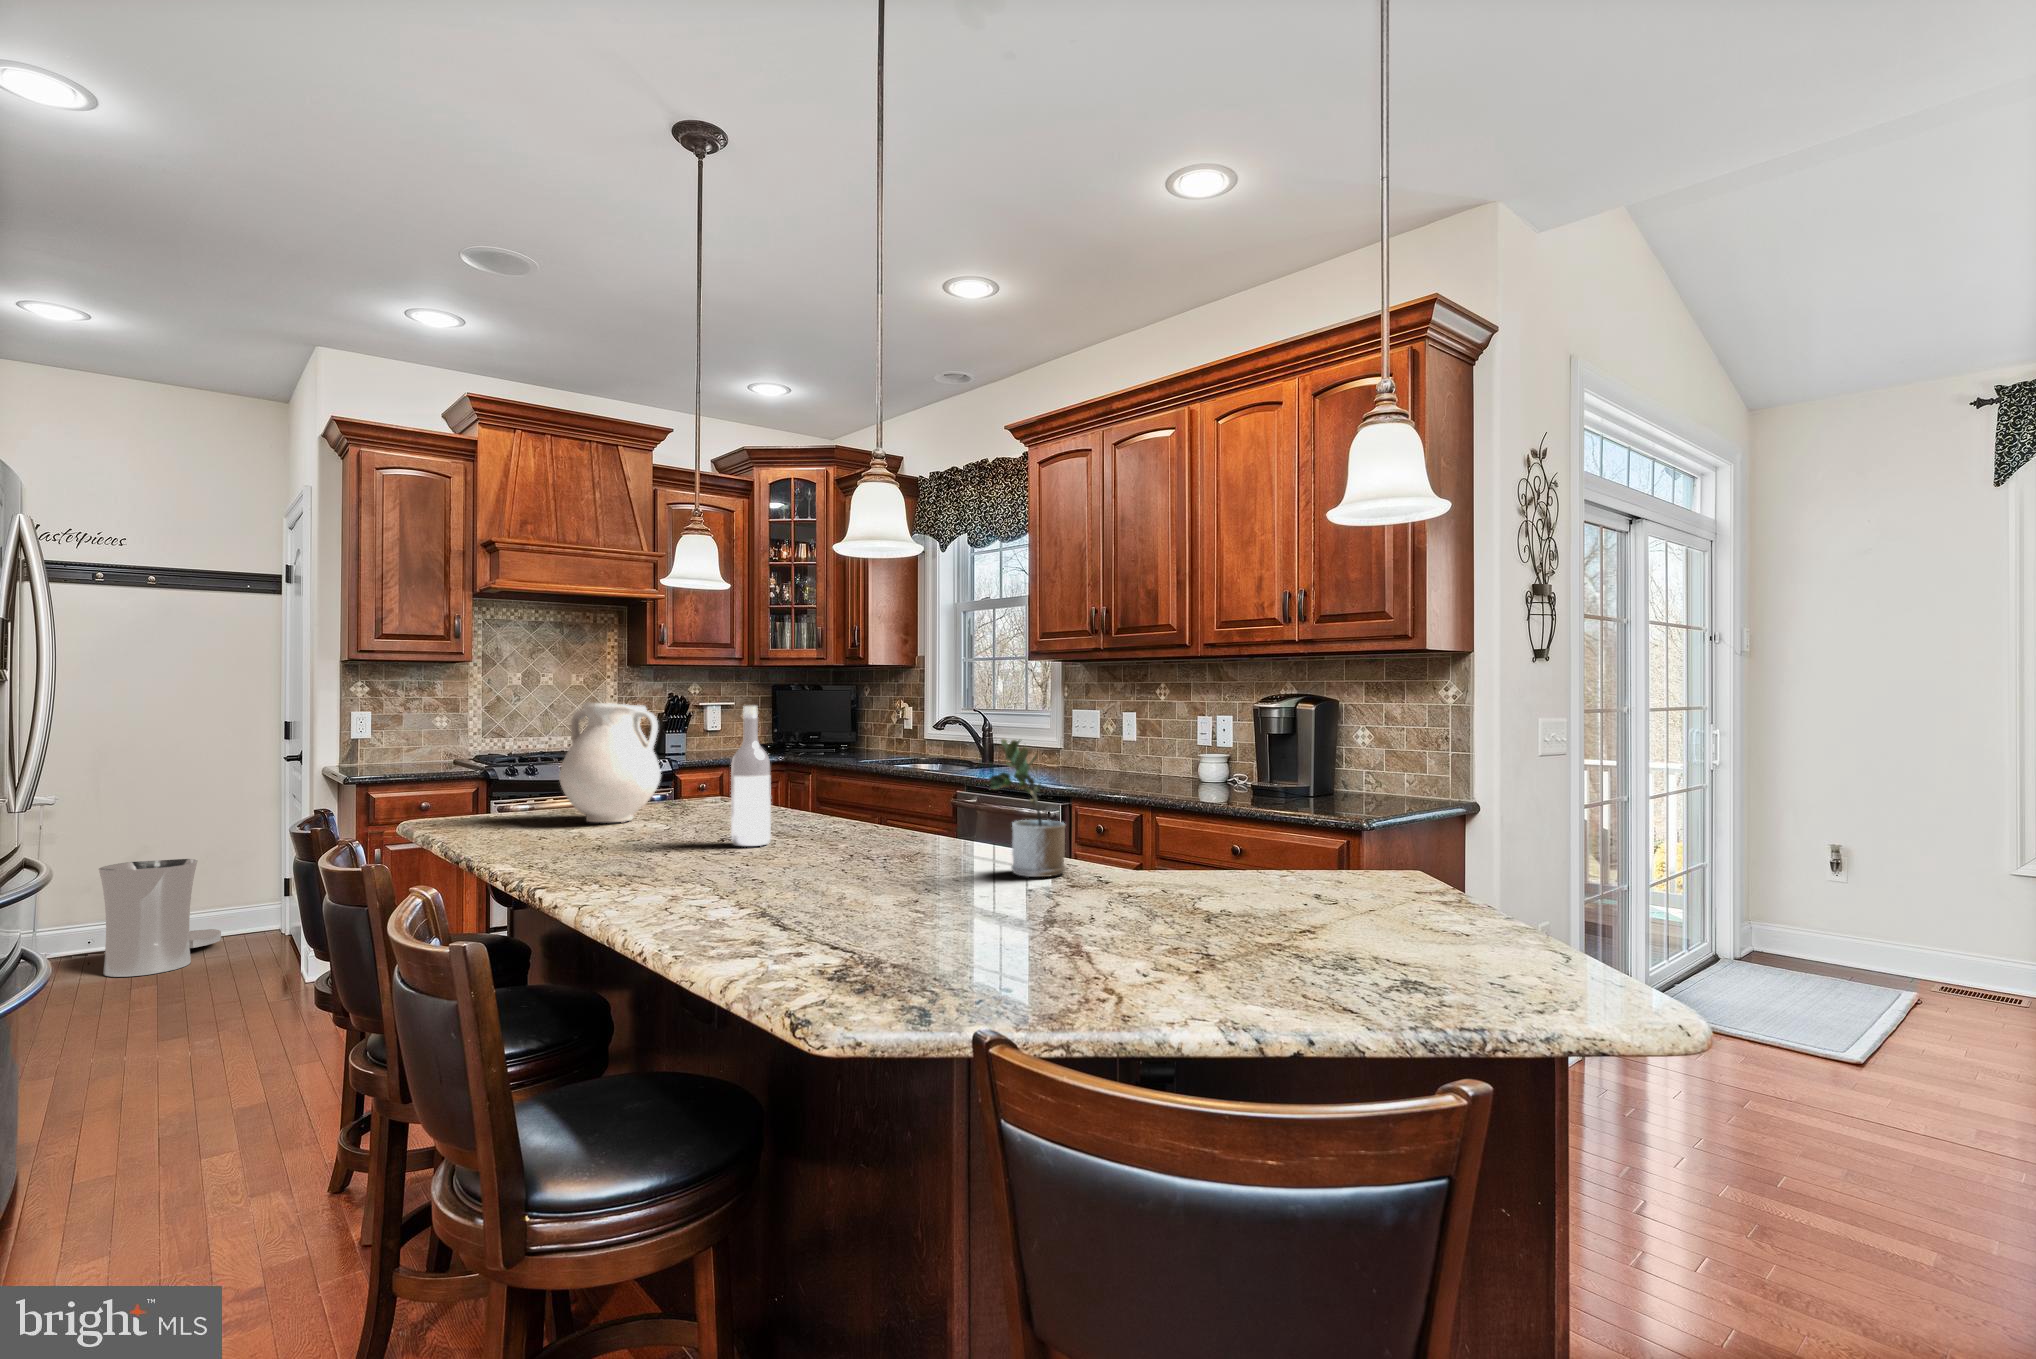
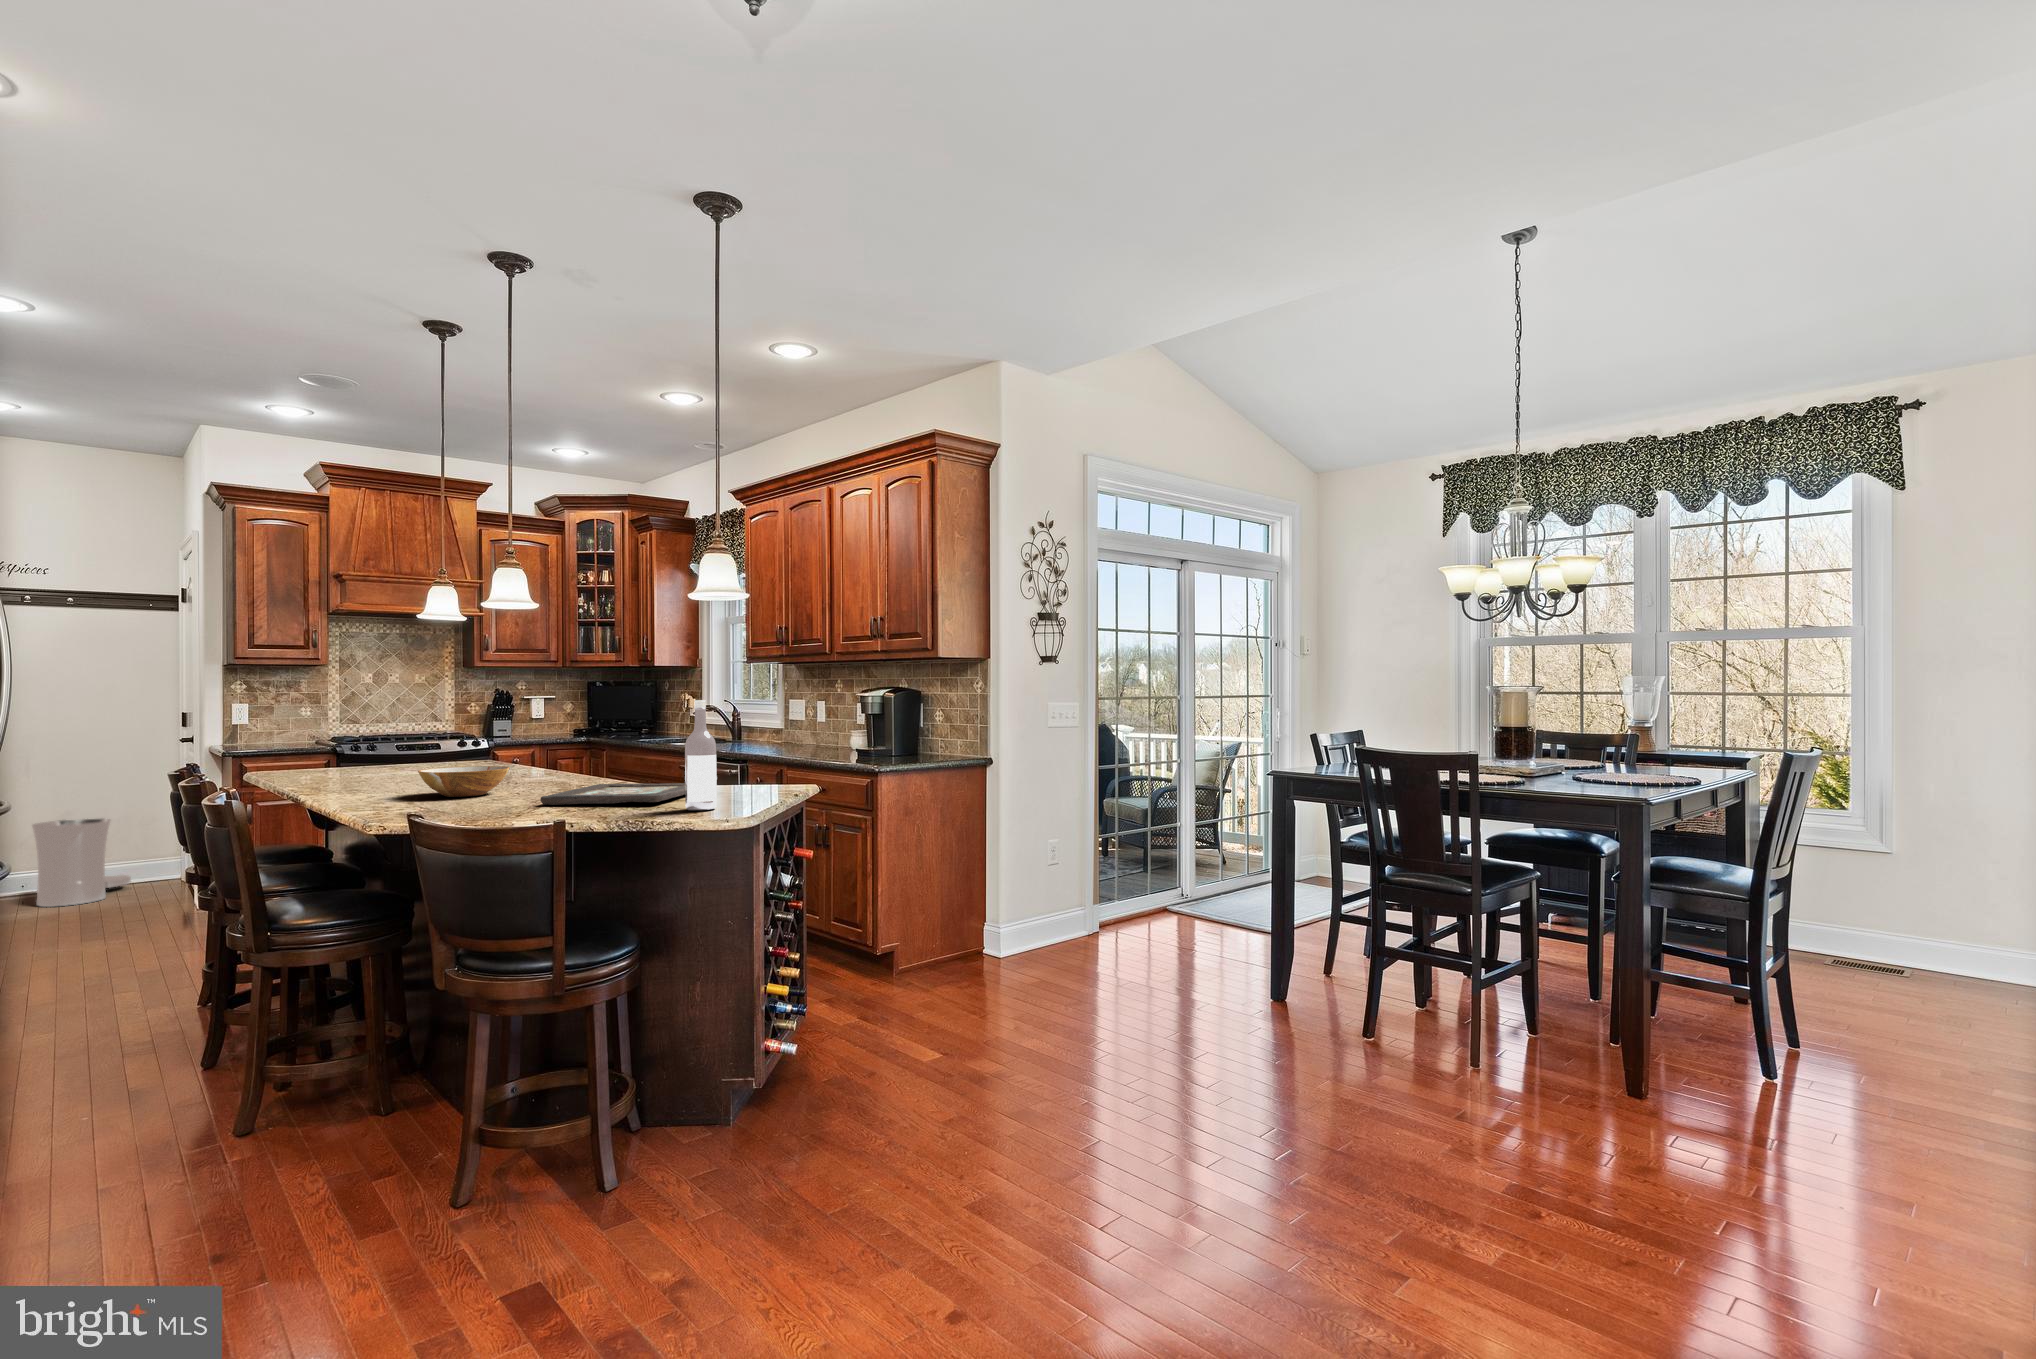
vase: present [559,702,661,822] -> none [344,694,415,770]
wine bottle: present [731,706,771,847] -> present [685,700,717,810]
potted plant: present [990,739,1066,877] -> none [553,712,605,788]
bowl: none [780,837,936,904] -> present [418,766,510,797]
decorative tray: none [1084,874,1342,941] -> present [540,783,685,805]

